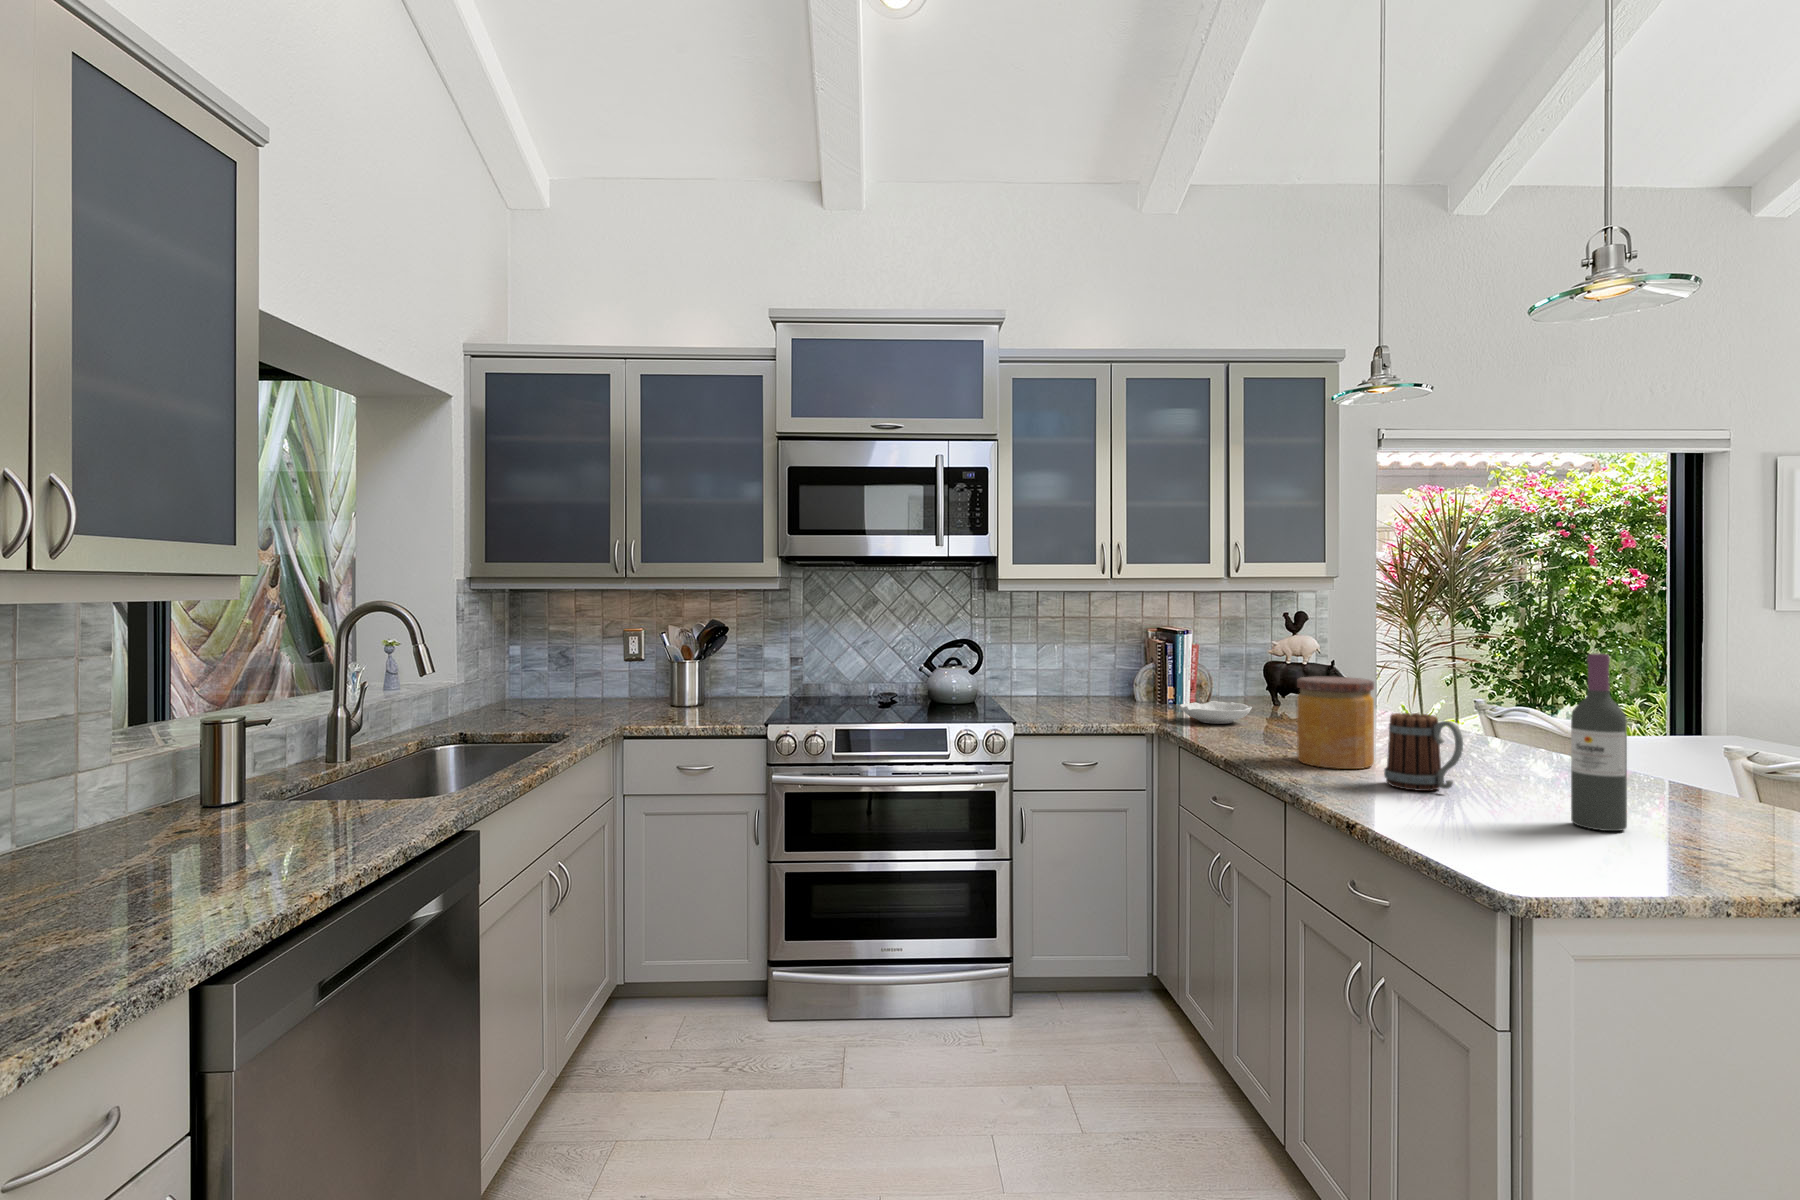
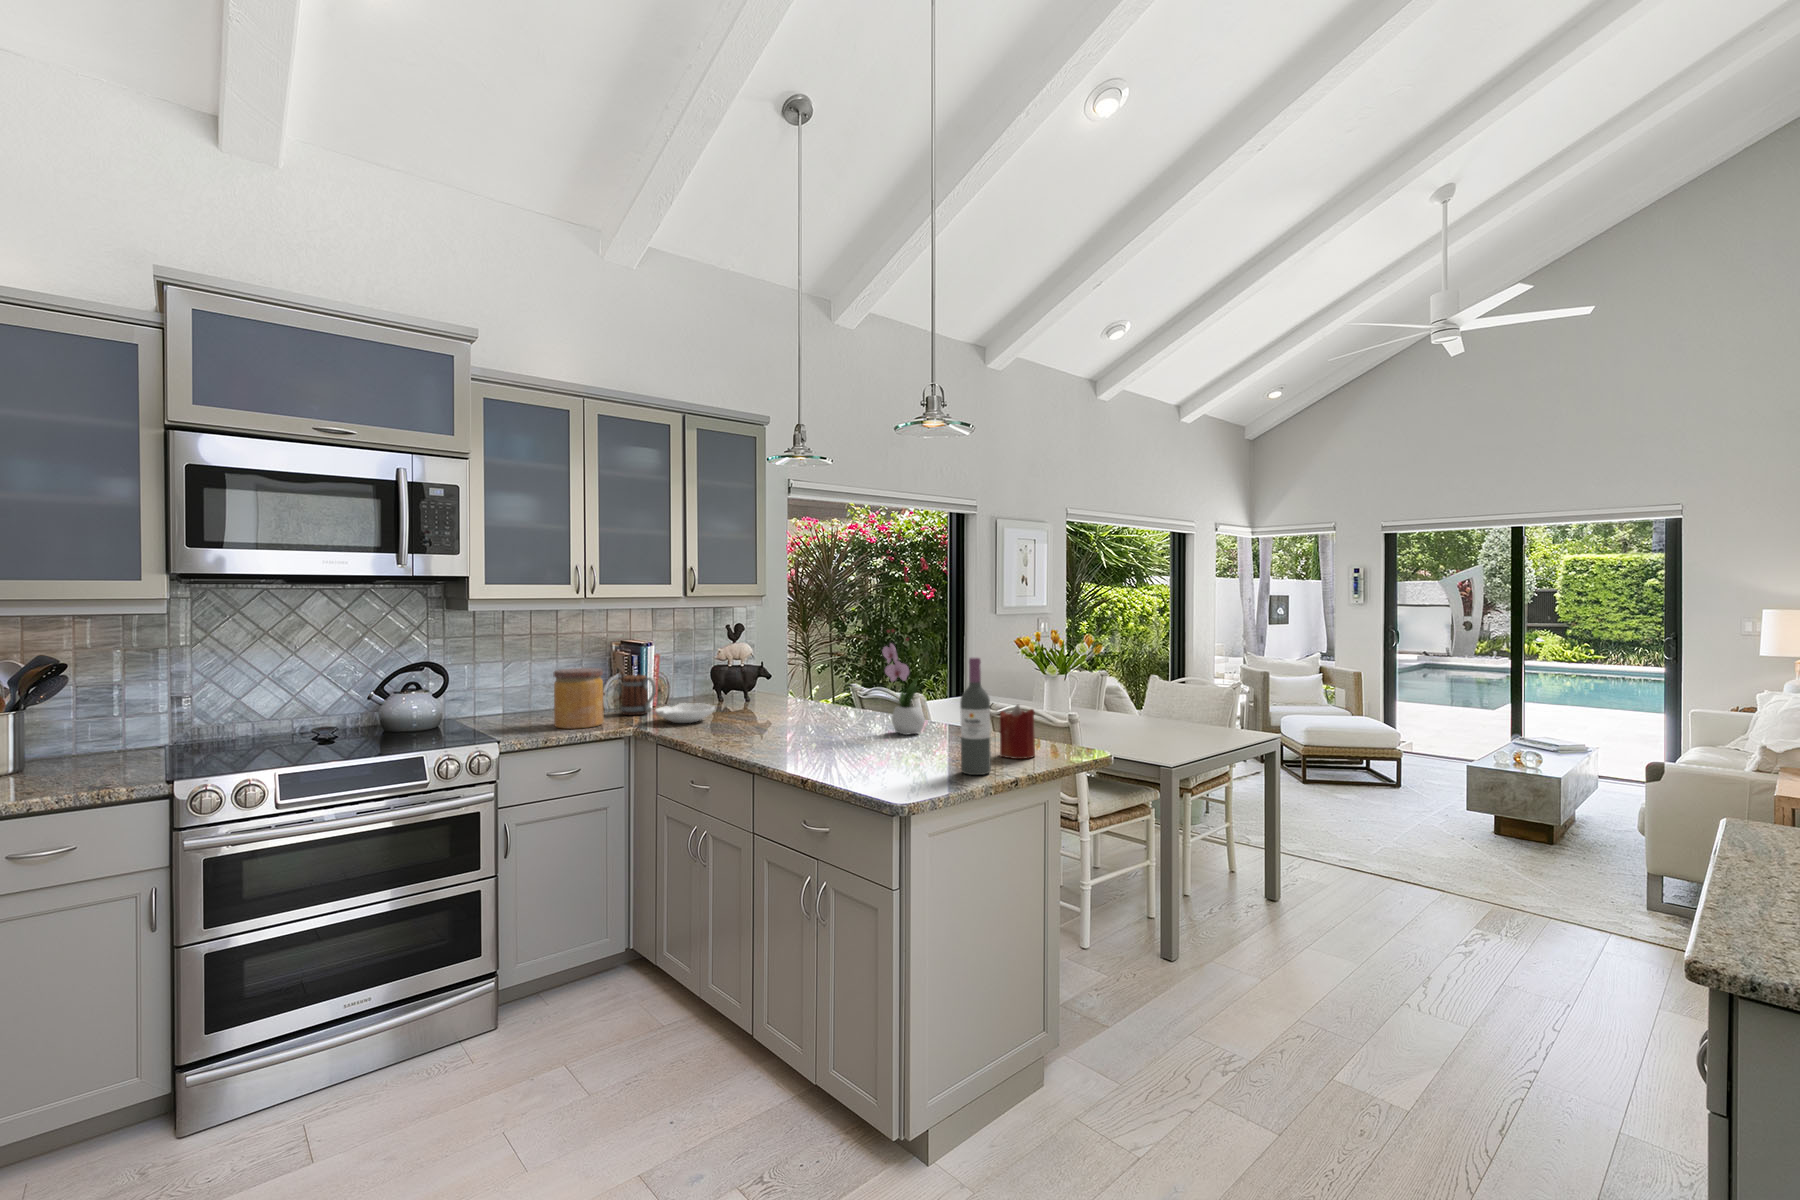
flower arrangement: none [1477,617,1558,767] -> present [882,630,925,735]
jar: present [1297,676,1374,769] -> present [554,668,603,729]
mug: present [1384,713,1463,791] -> present [621,675,656,715]
candle: none [1663,734,1738,822] -> present [1000,705,1035,759]

